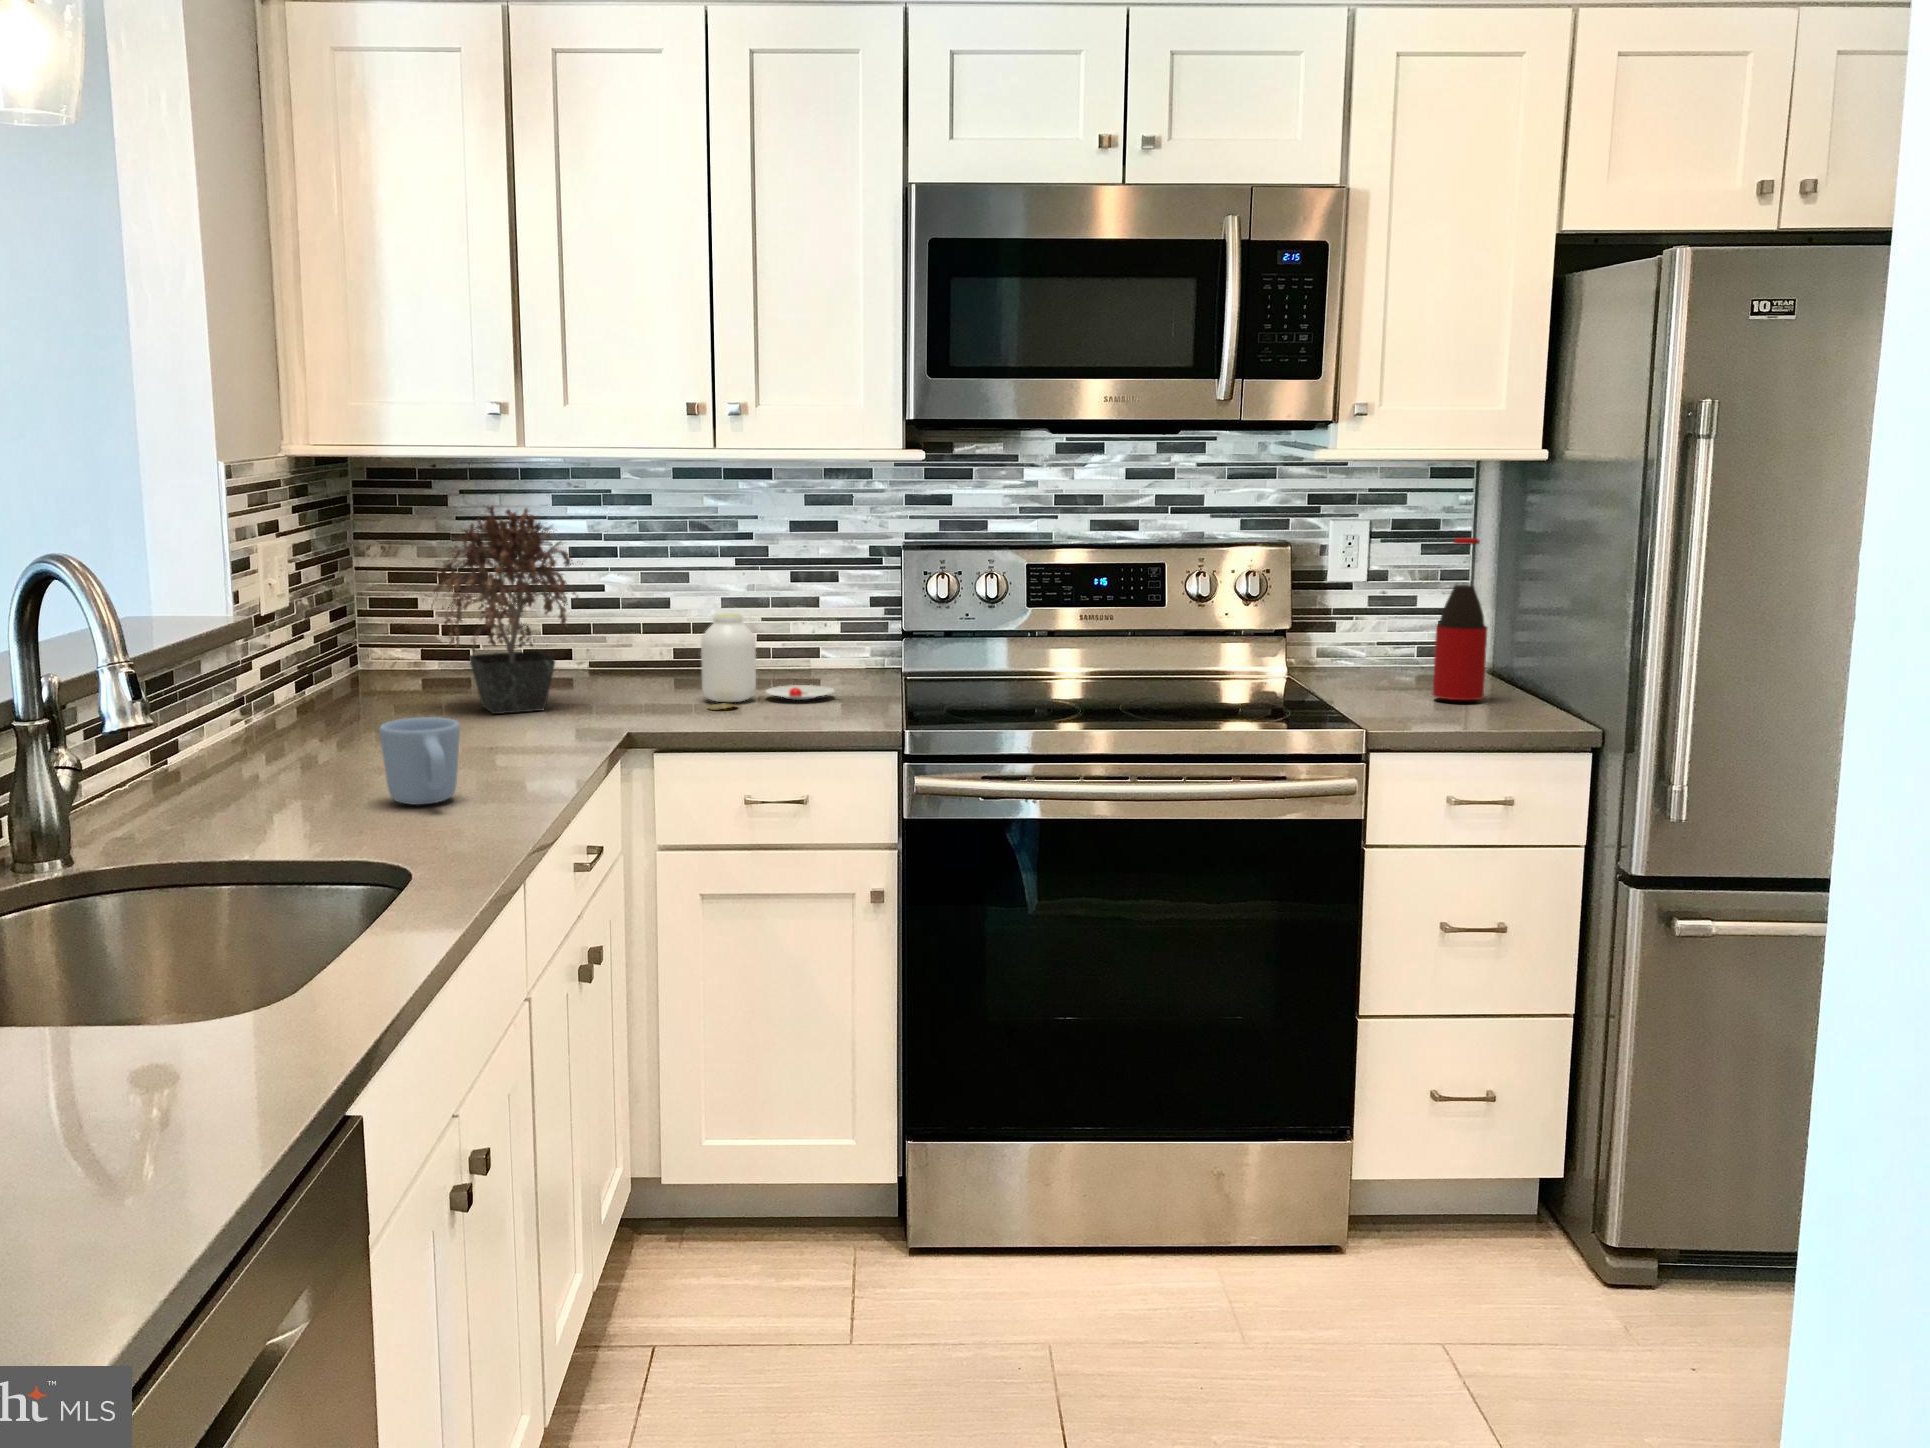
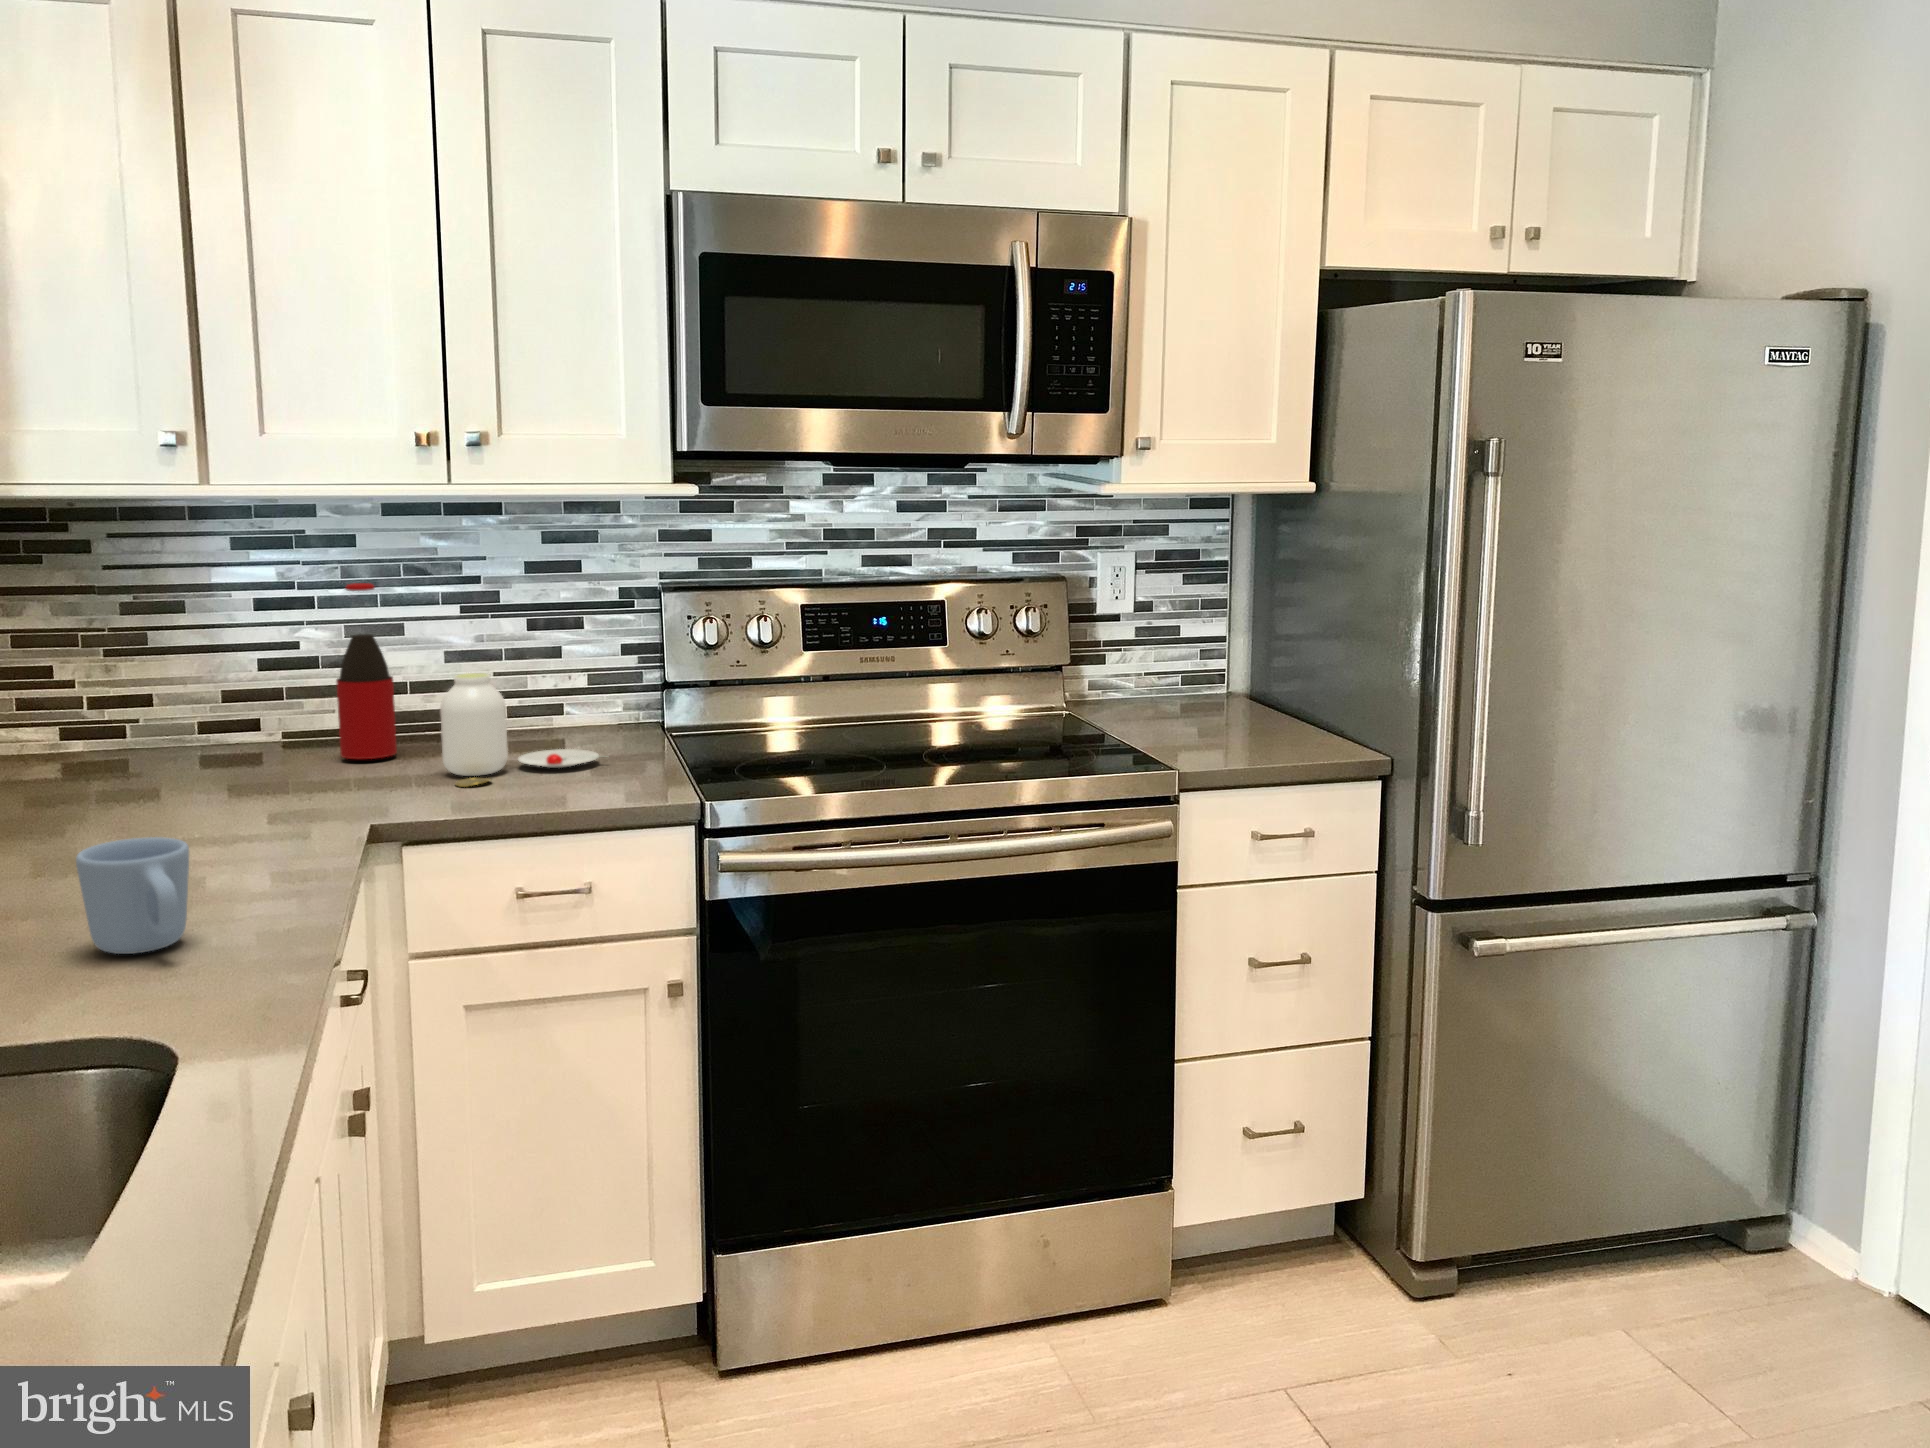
potted plant: present [434,506,579,714] -> none [90,554,298,809]
bottle: present [1433,538,1488,700] -> present [336,583,397,759]

